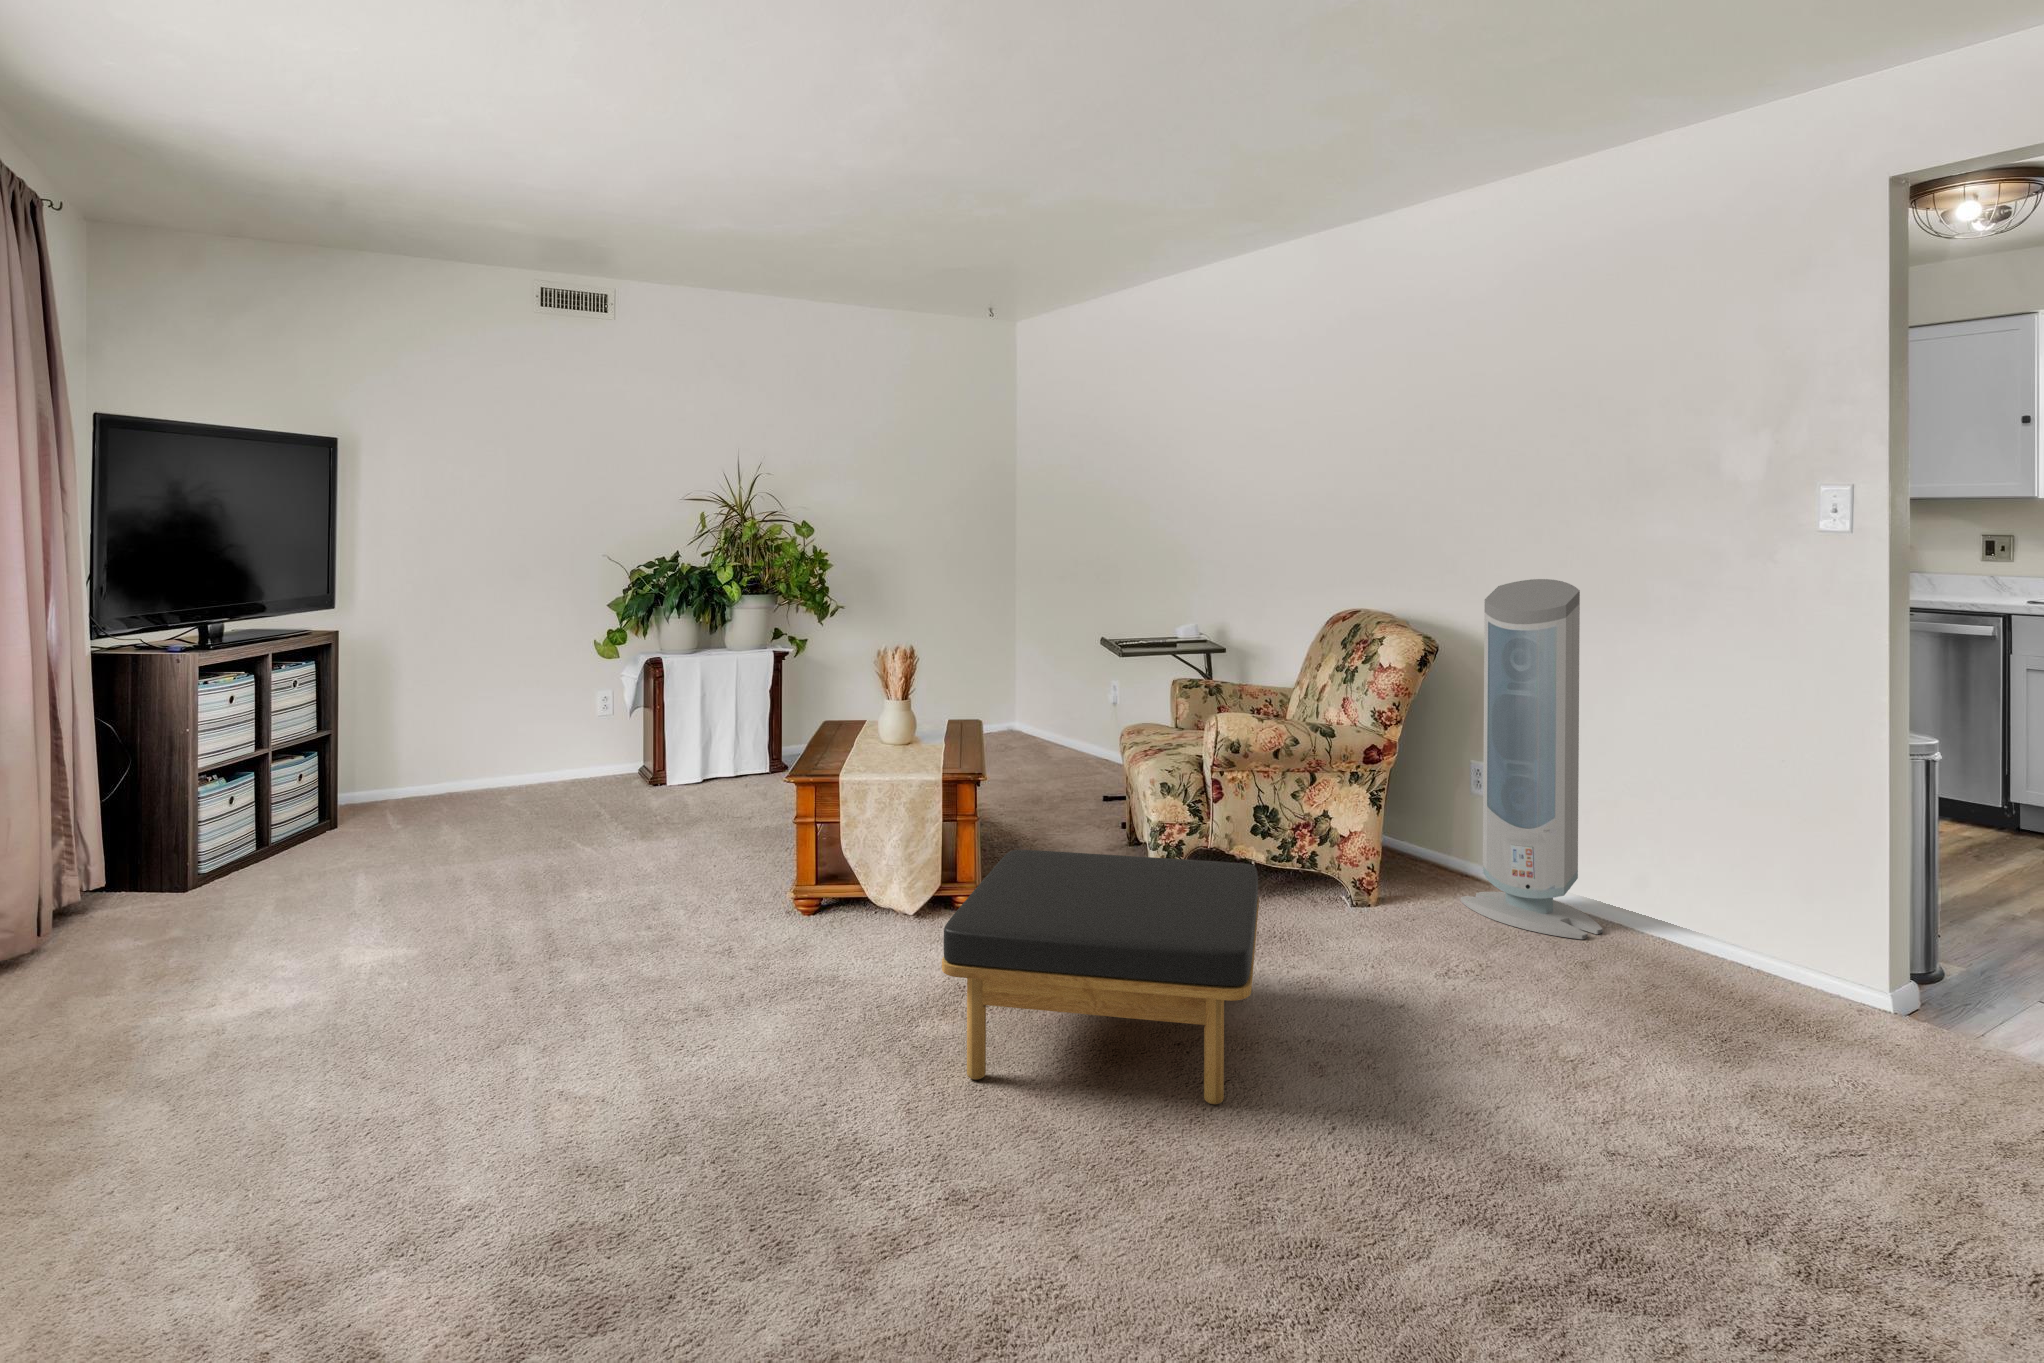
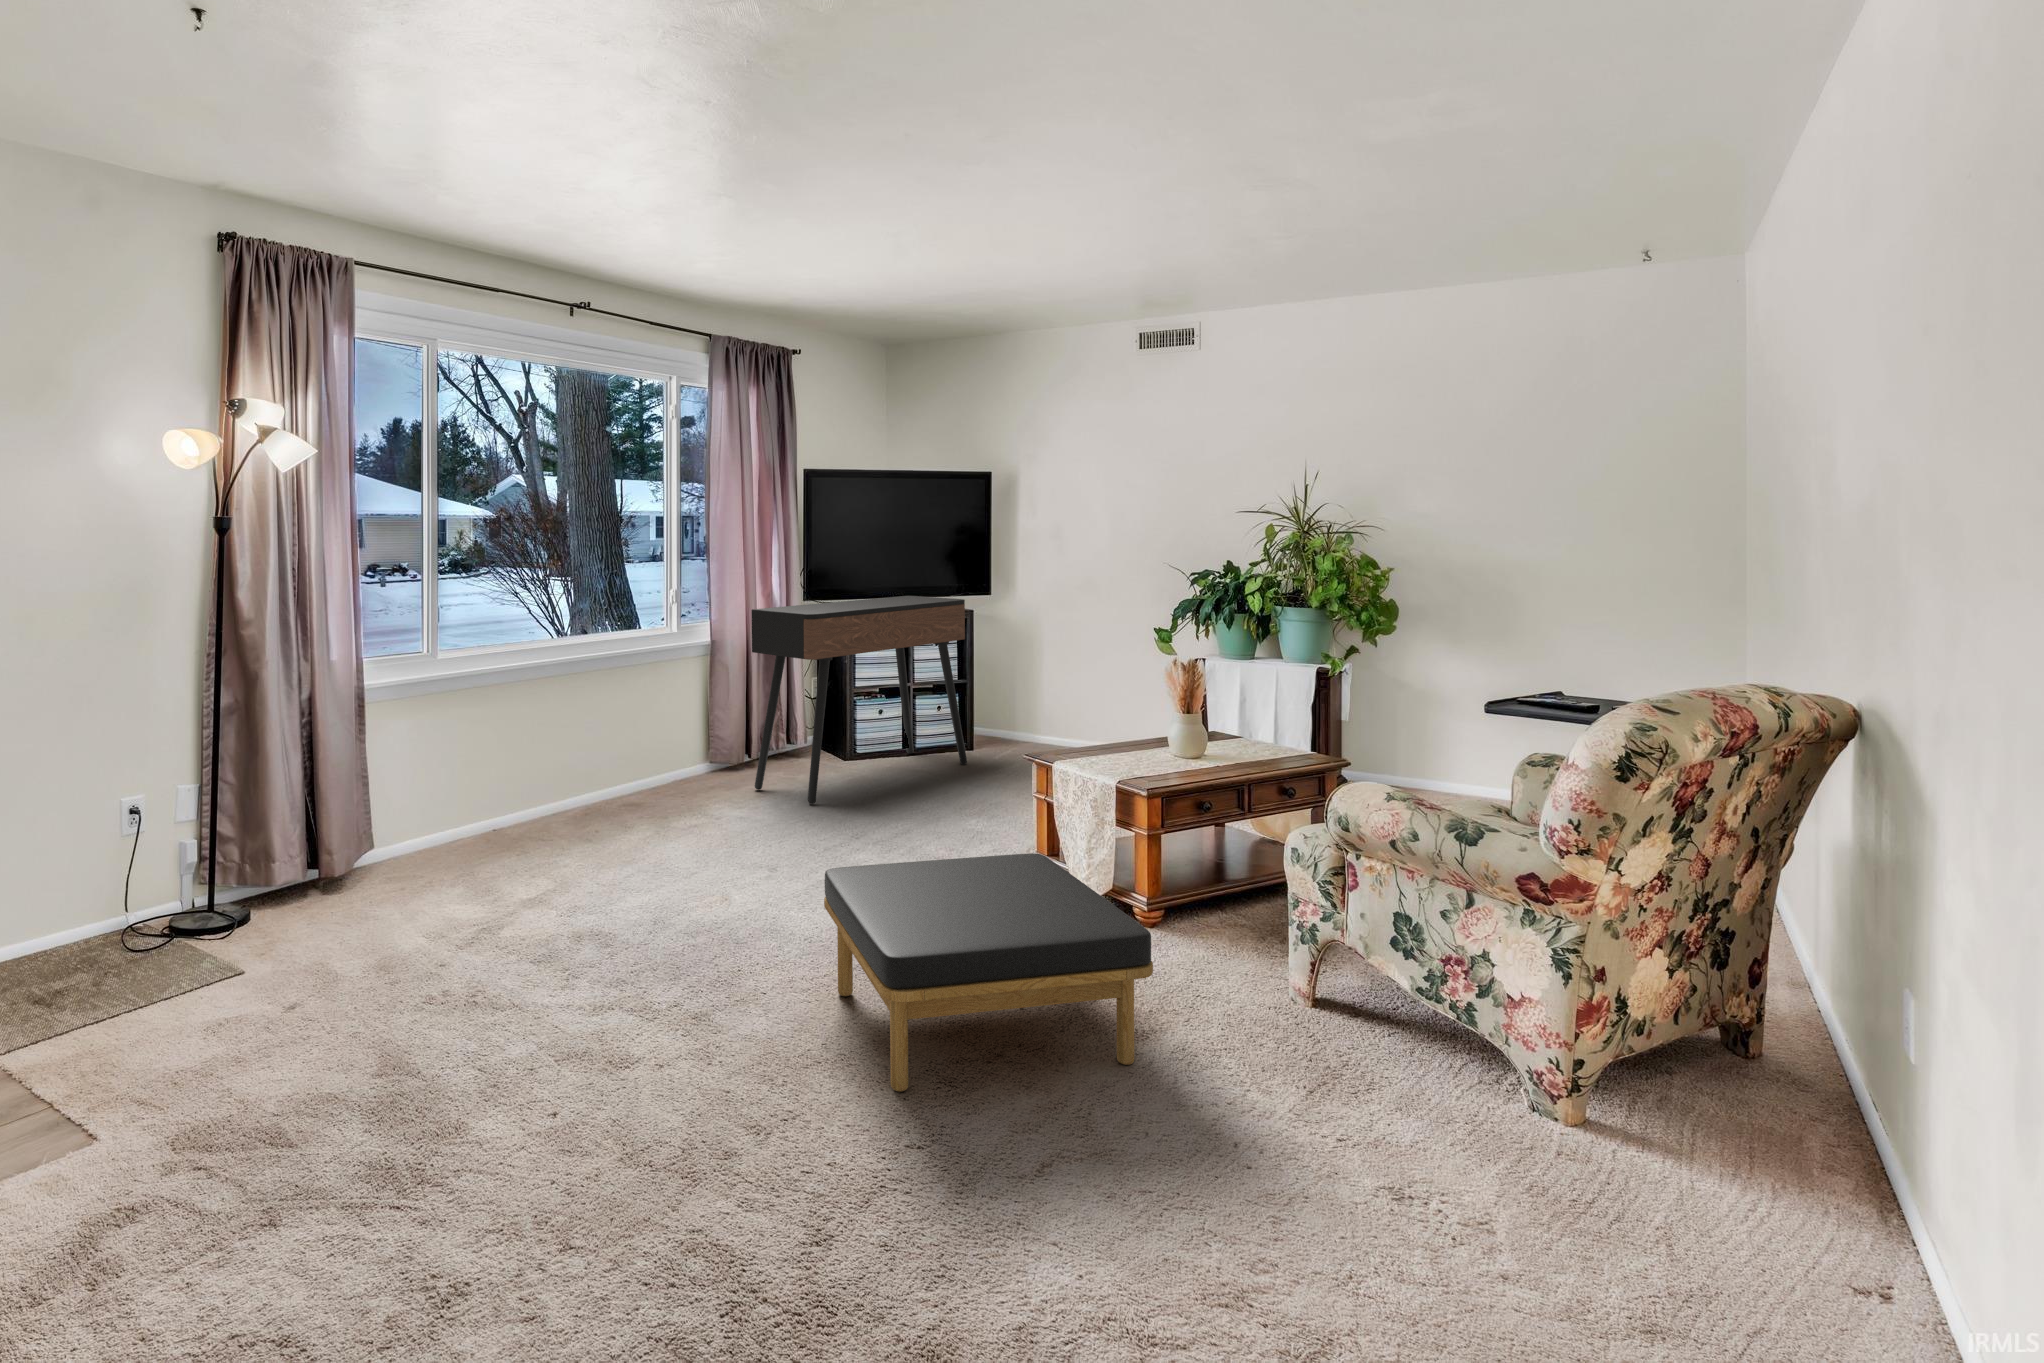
air purifier: present [1461,579,1603,939] -> none [1693,671,1894,1331]
console table: none [163,613,404,967] -> present [751,596,967,804]

